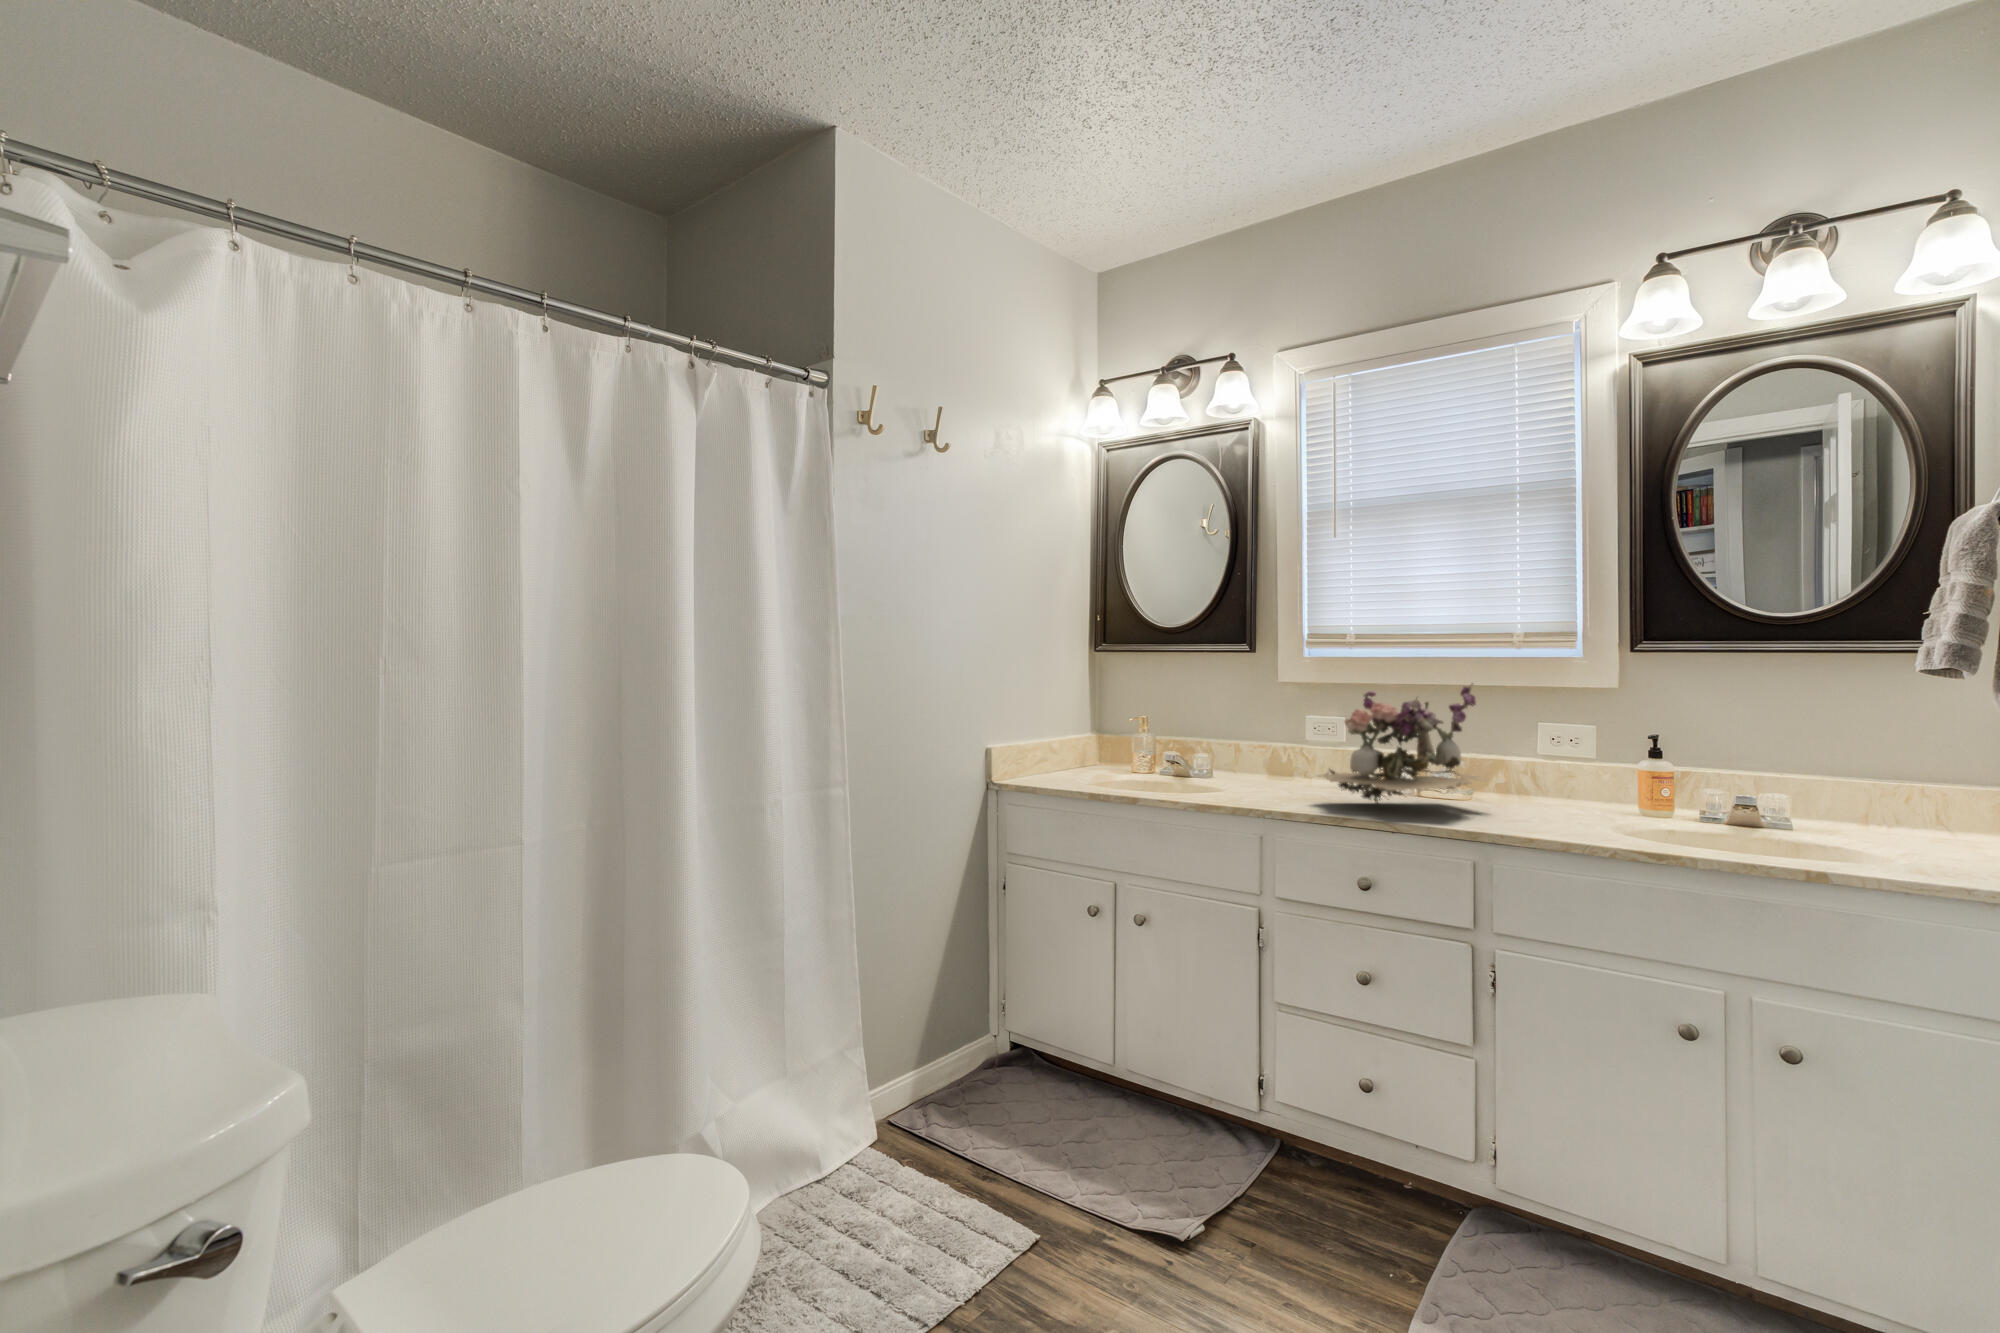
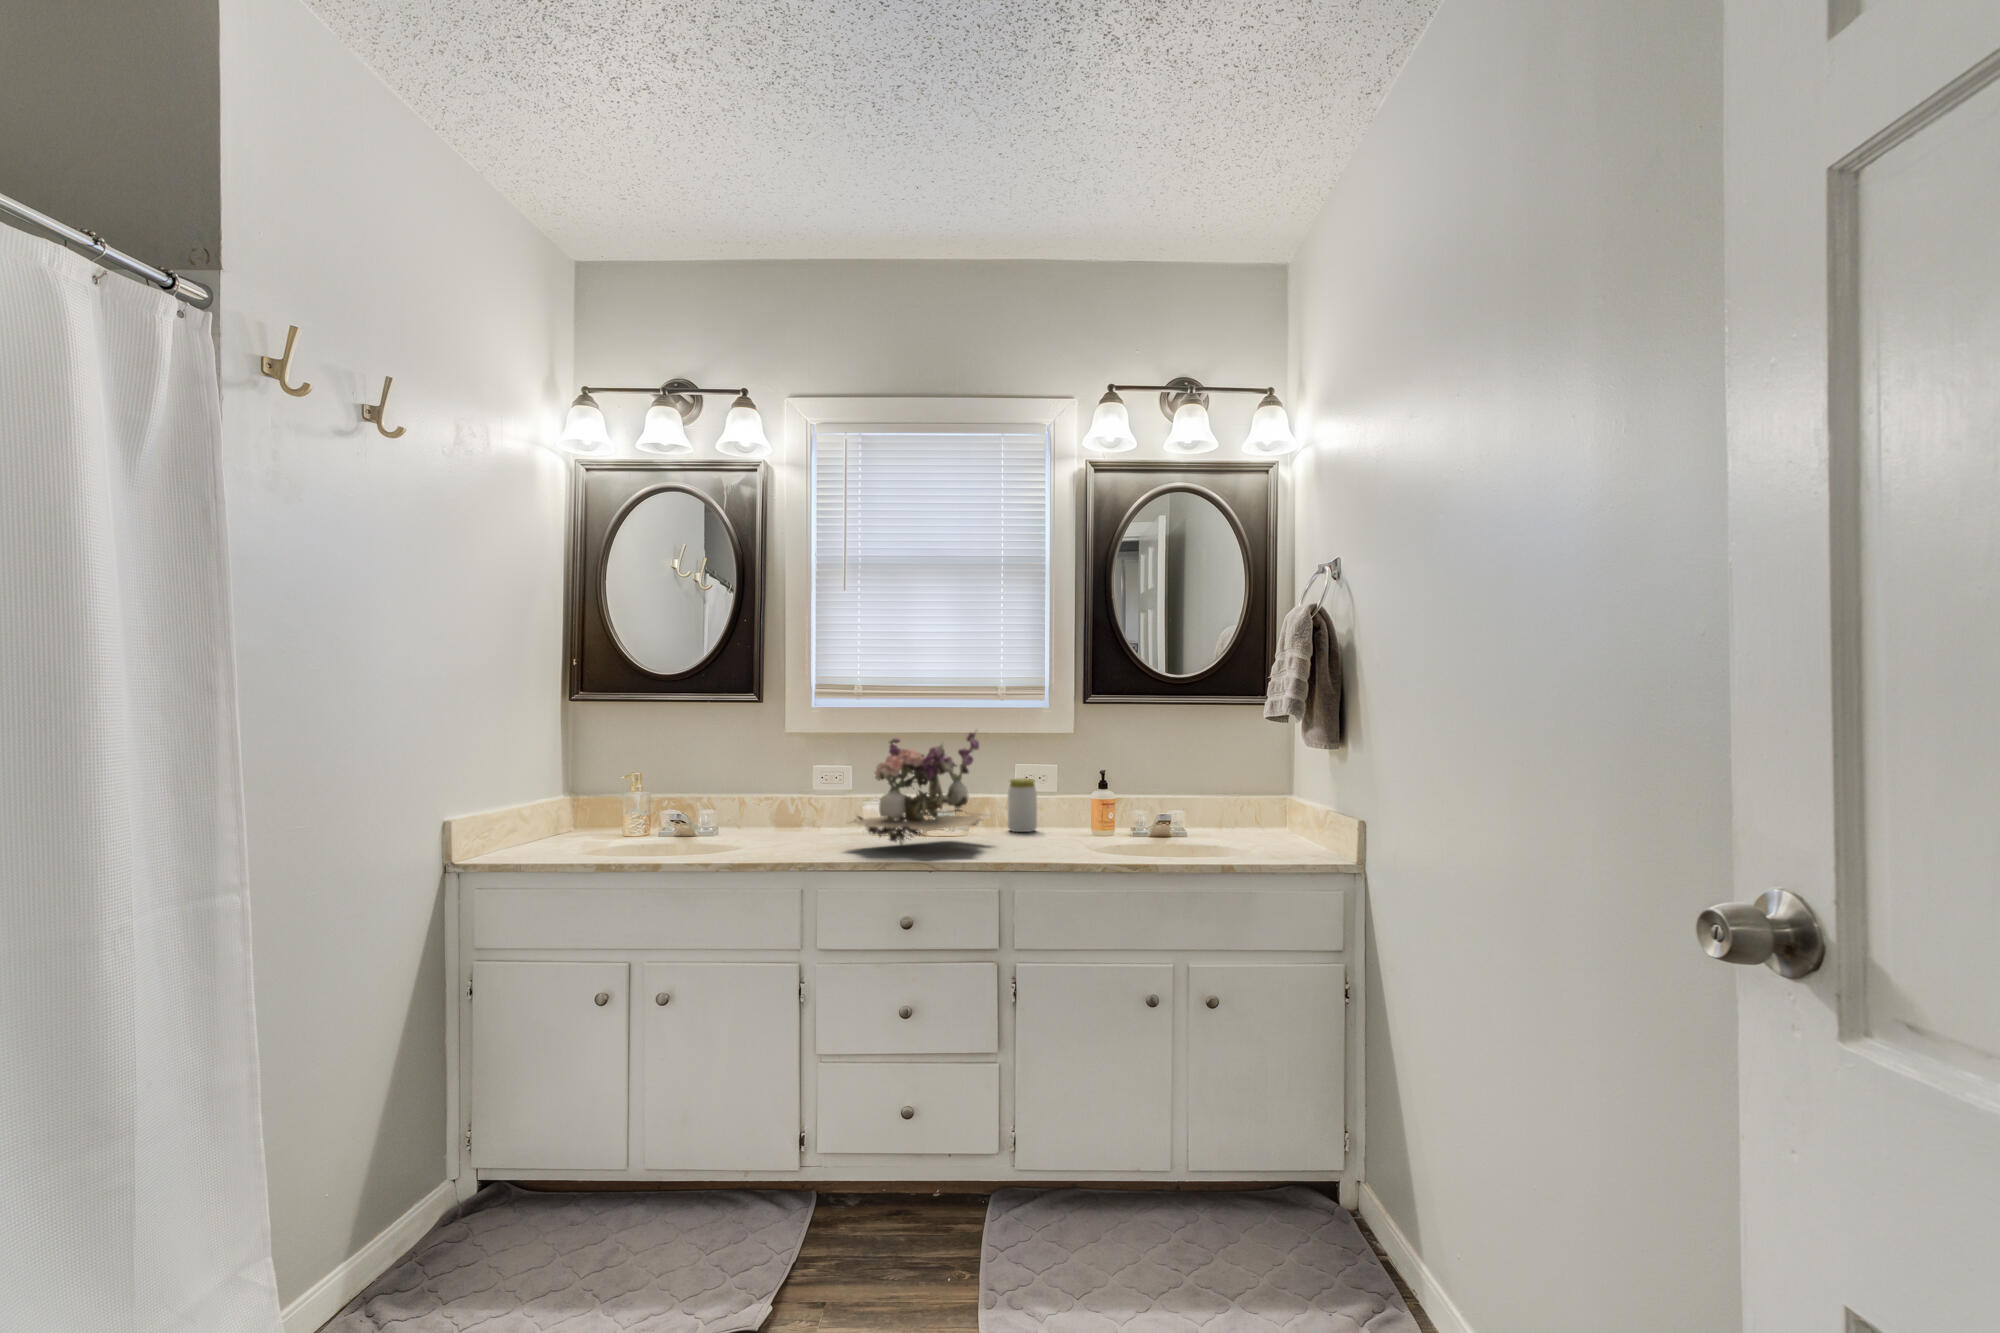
jar: none [1524,740,1564,802] -> present [1008,779,1037,832]

